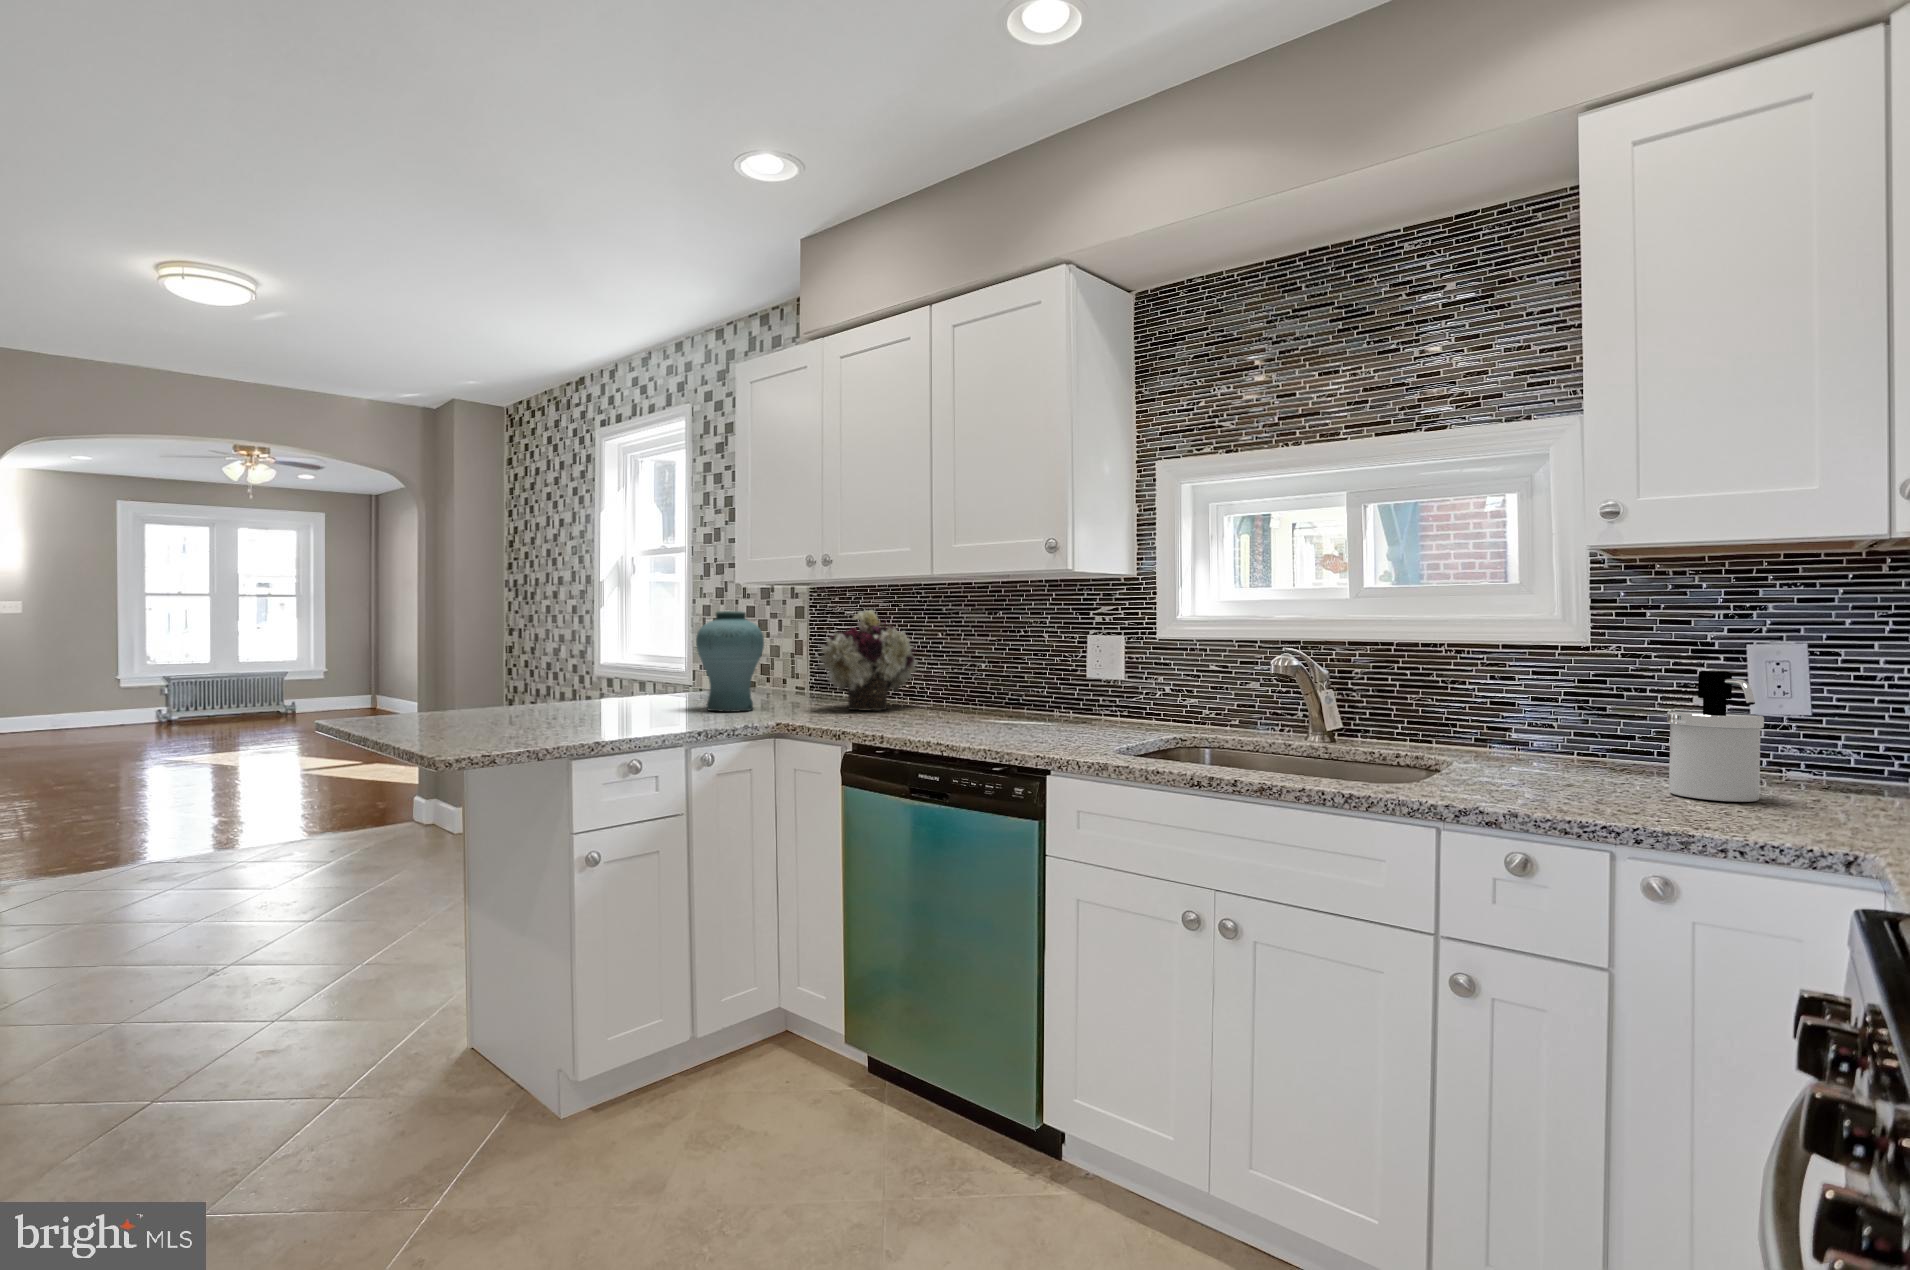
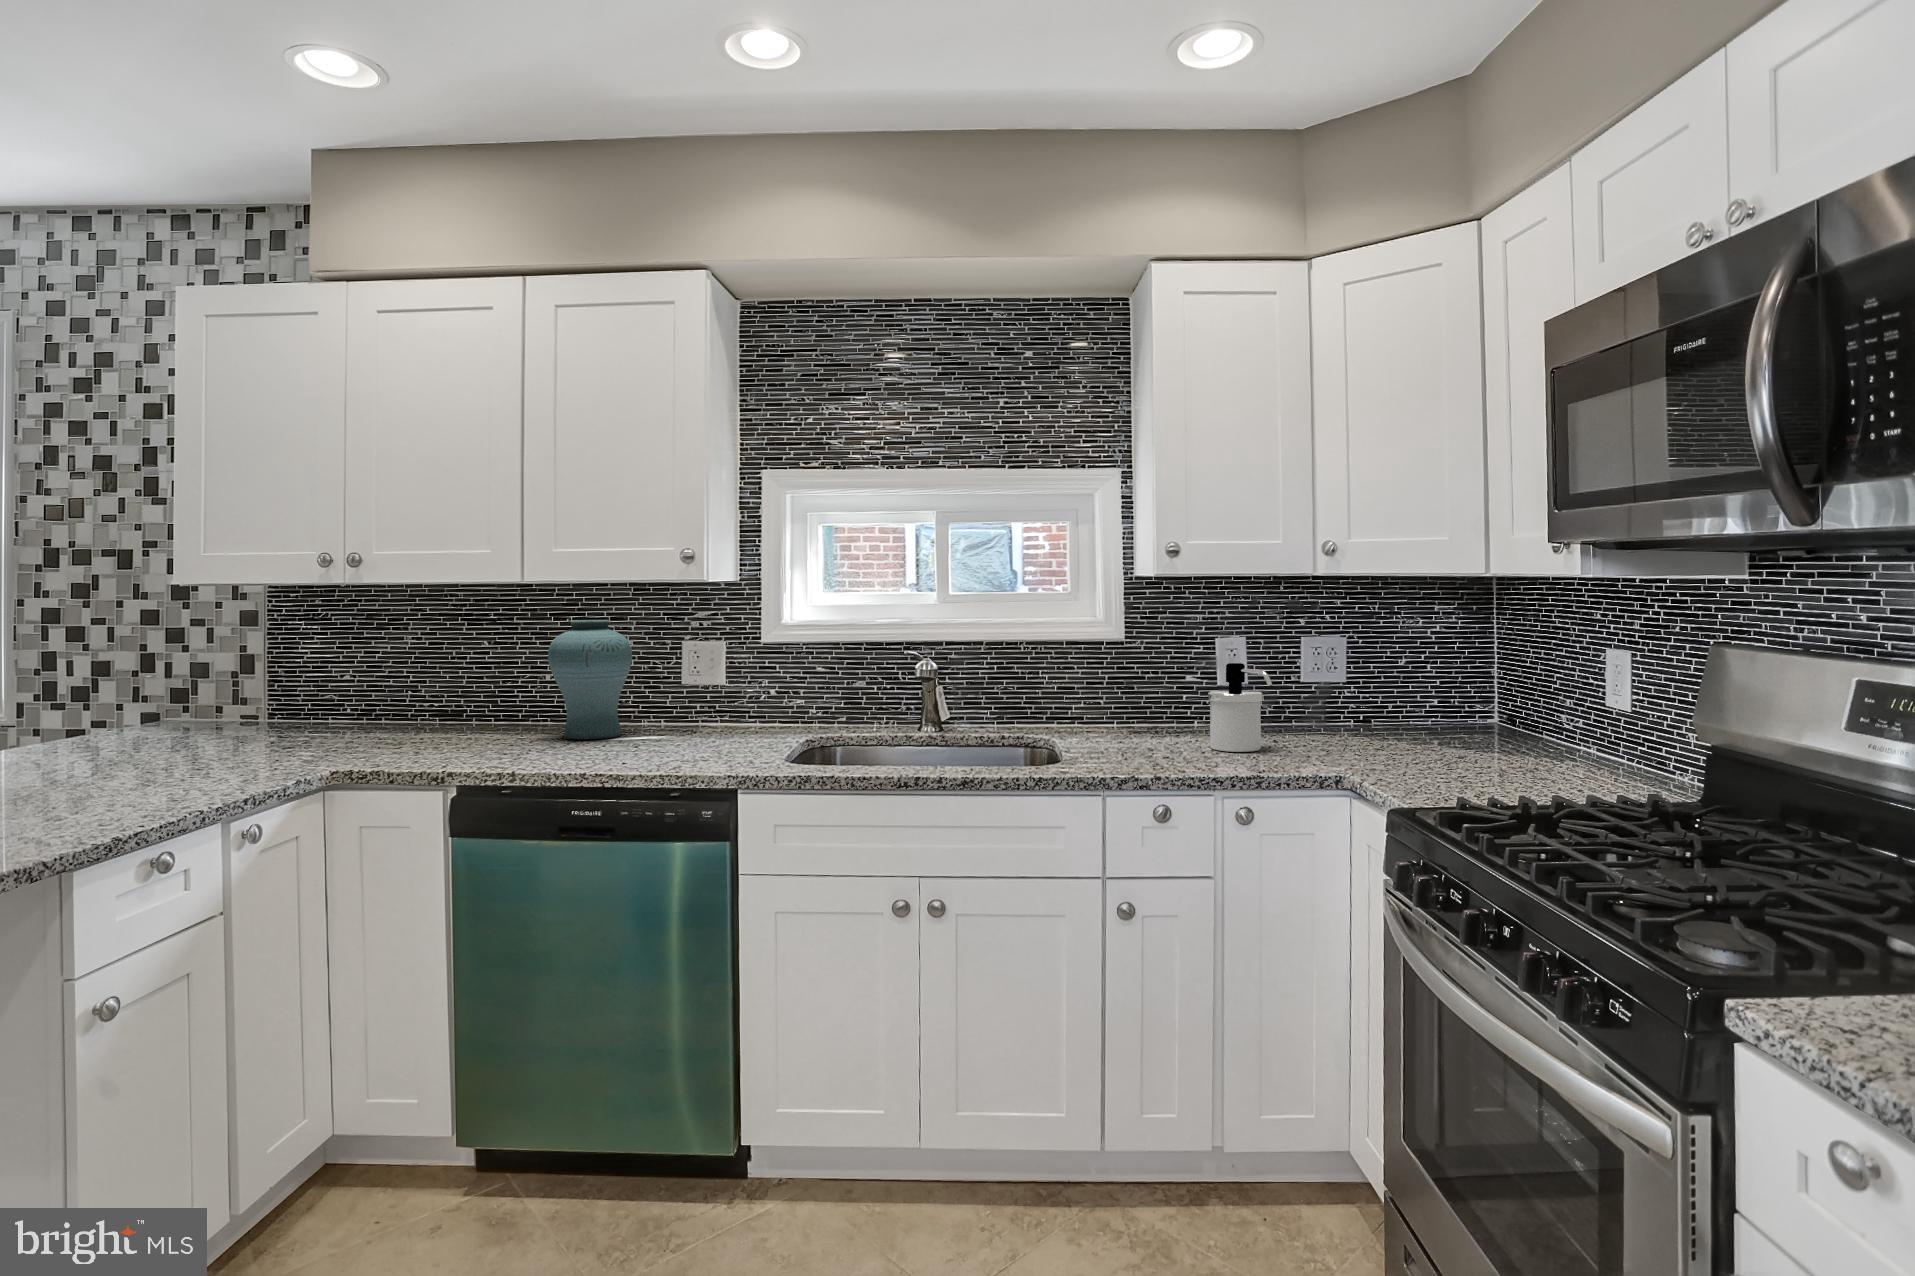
flower arrangement: present [817,610,917,711] -> none [338,619,467,741]
vase: present [696,611,764,712] -> present [548,620,632,740]

